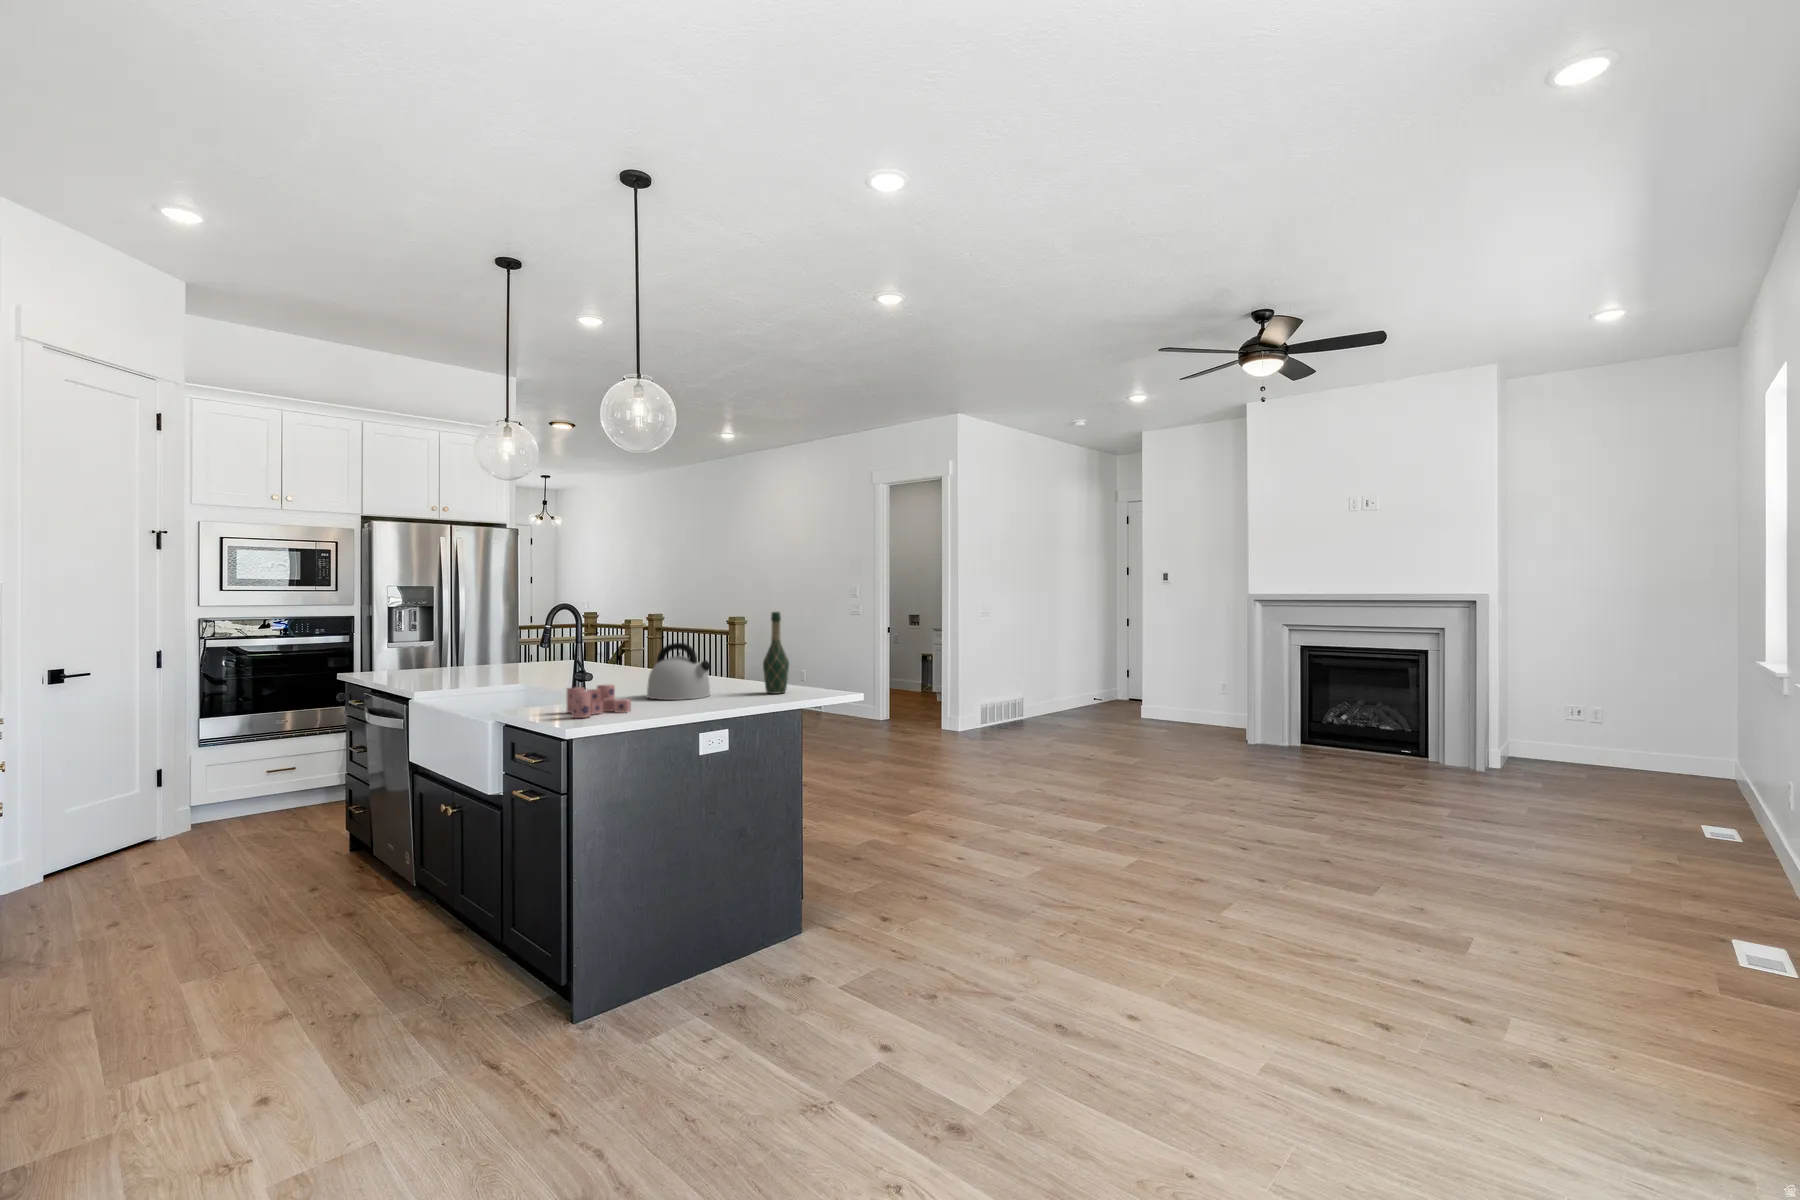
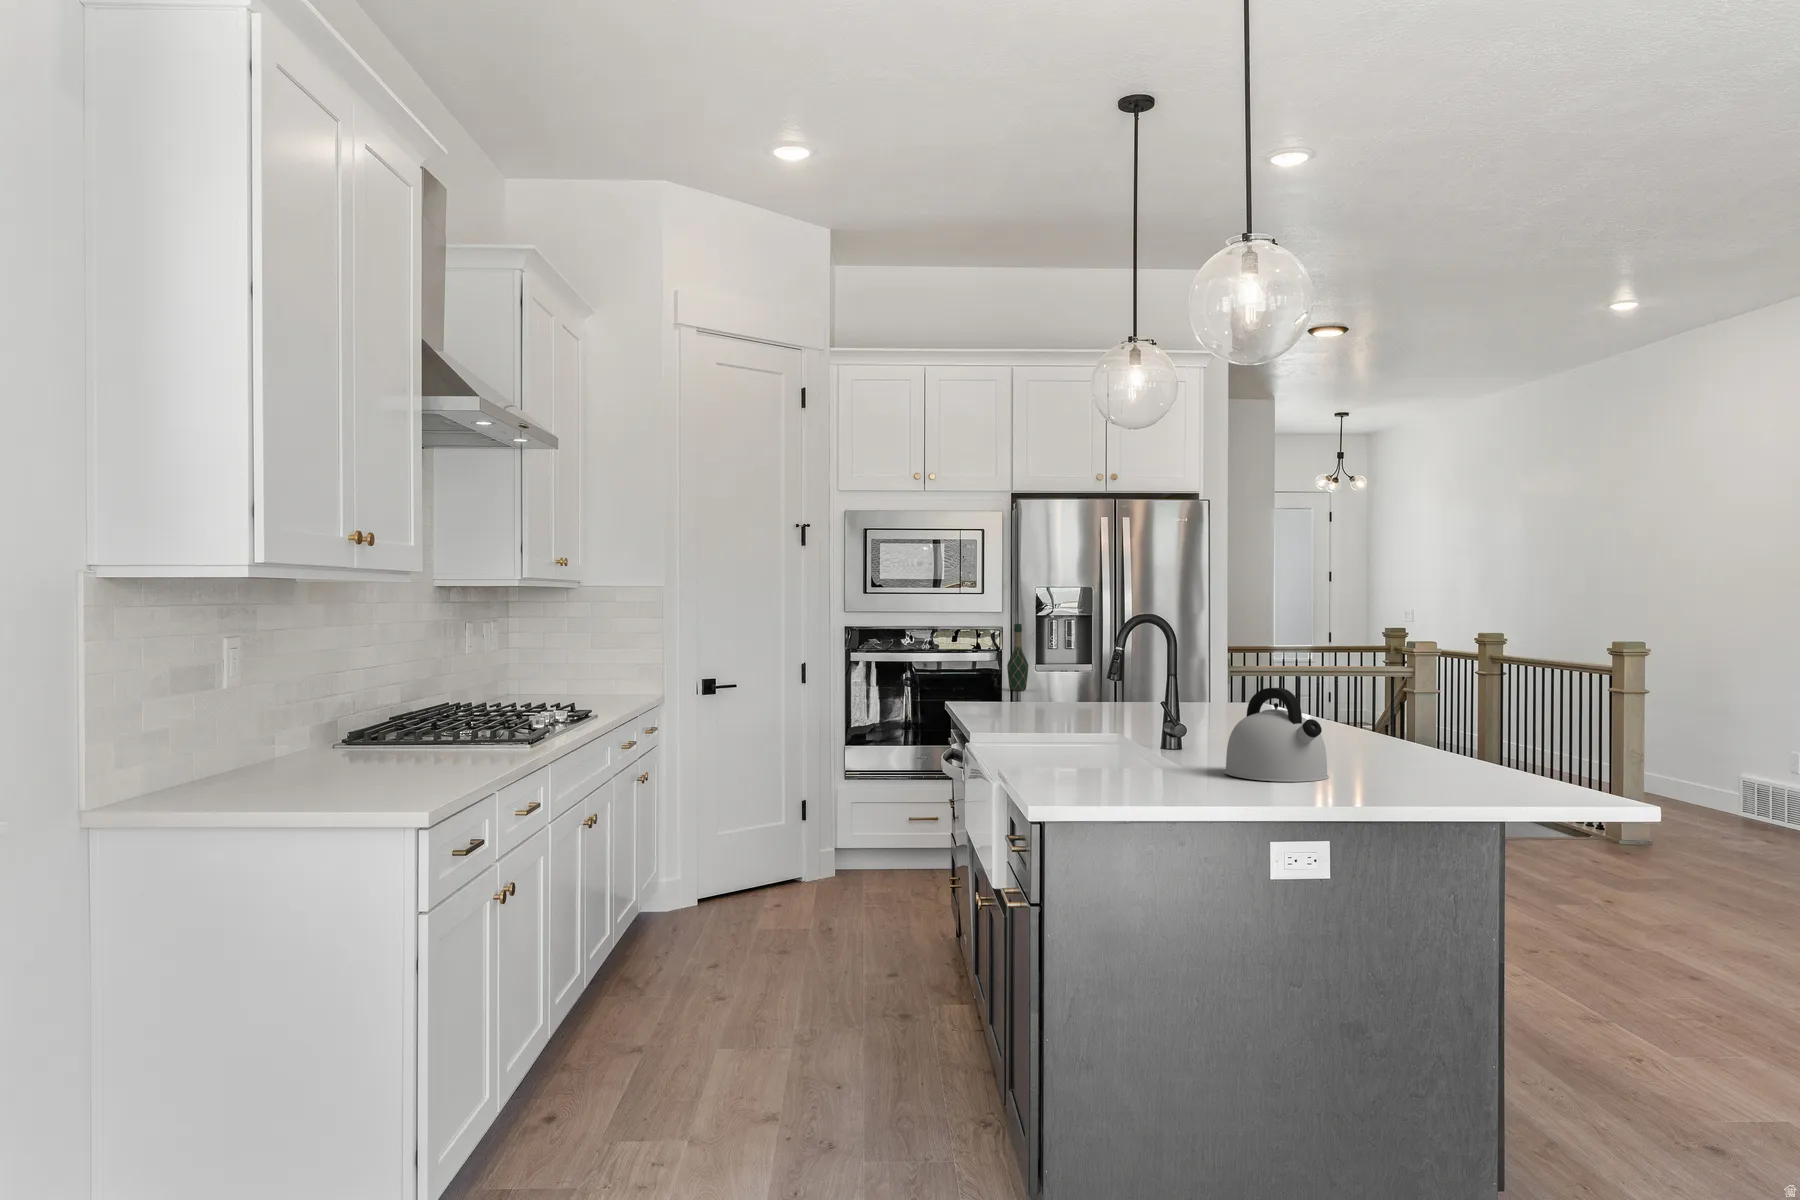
wine bottle: present [763,612,789,694] -> present [1007,624,1028,691]
candle: present [567,685,631,718] -> none [1070,746,1165,793]

